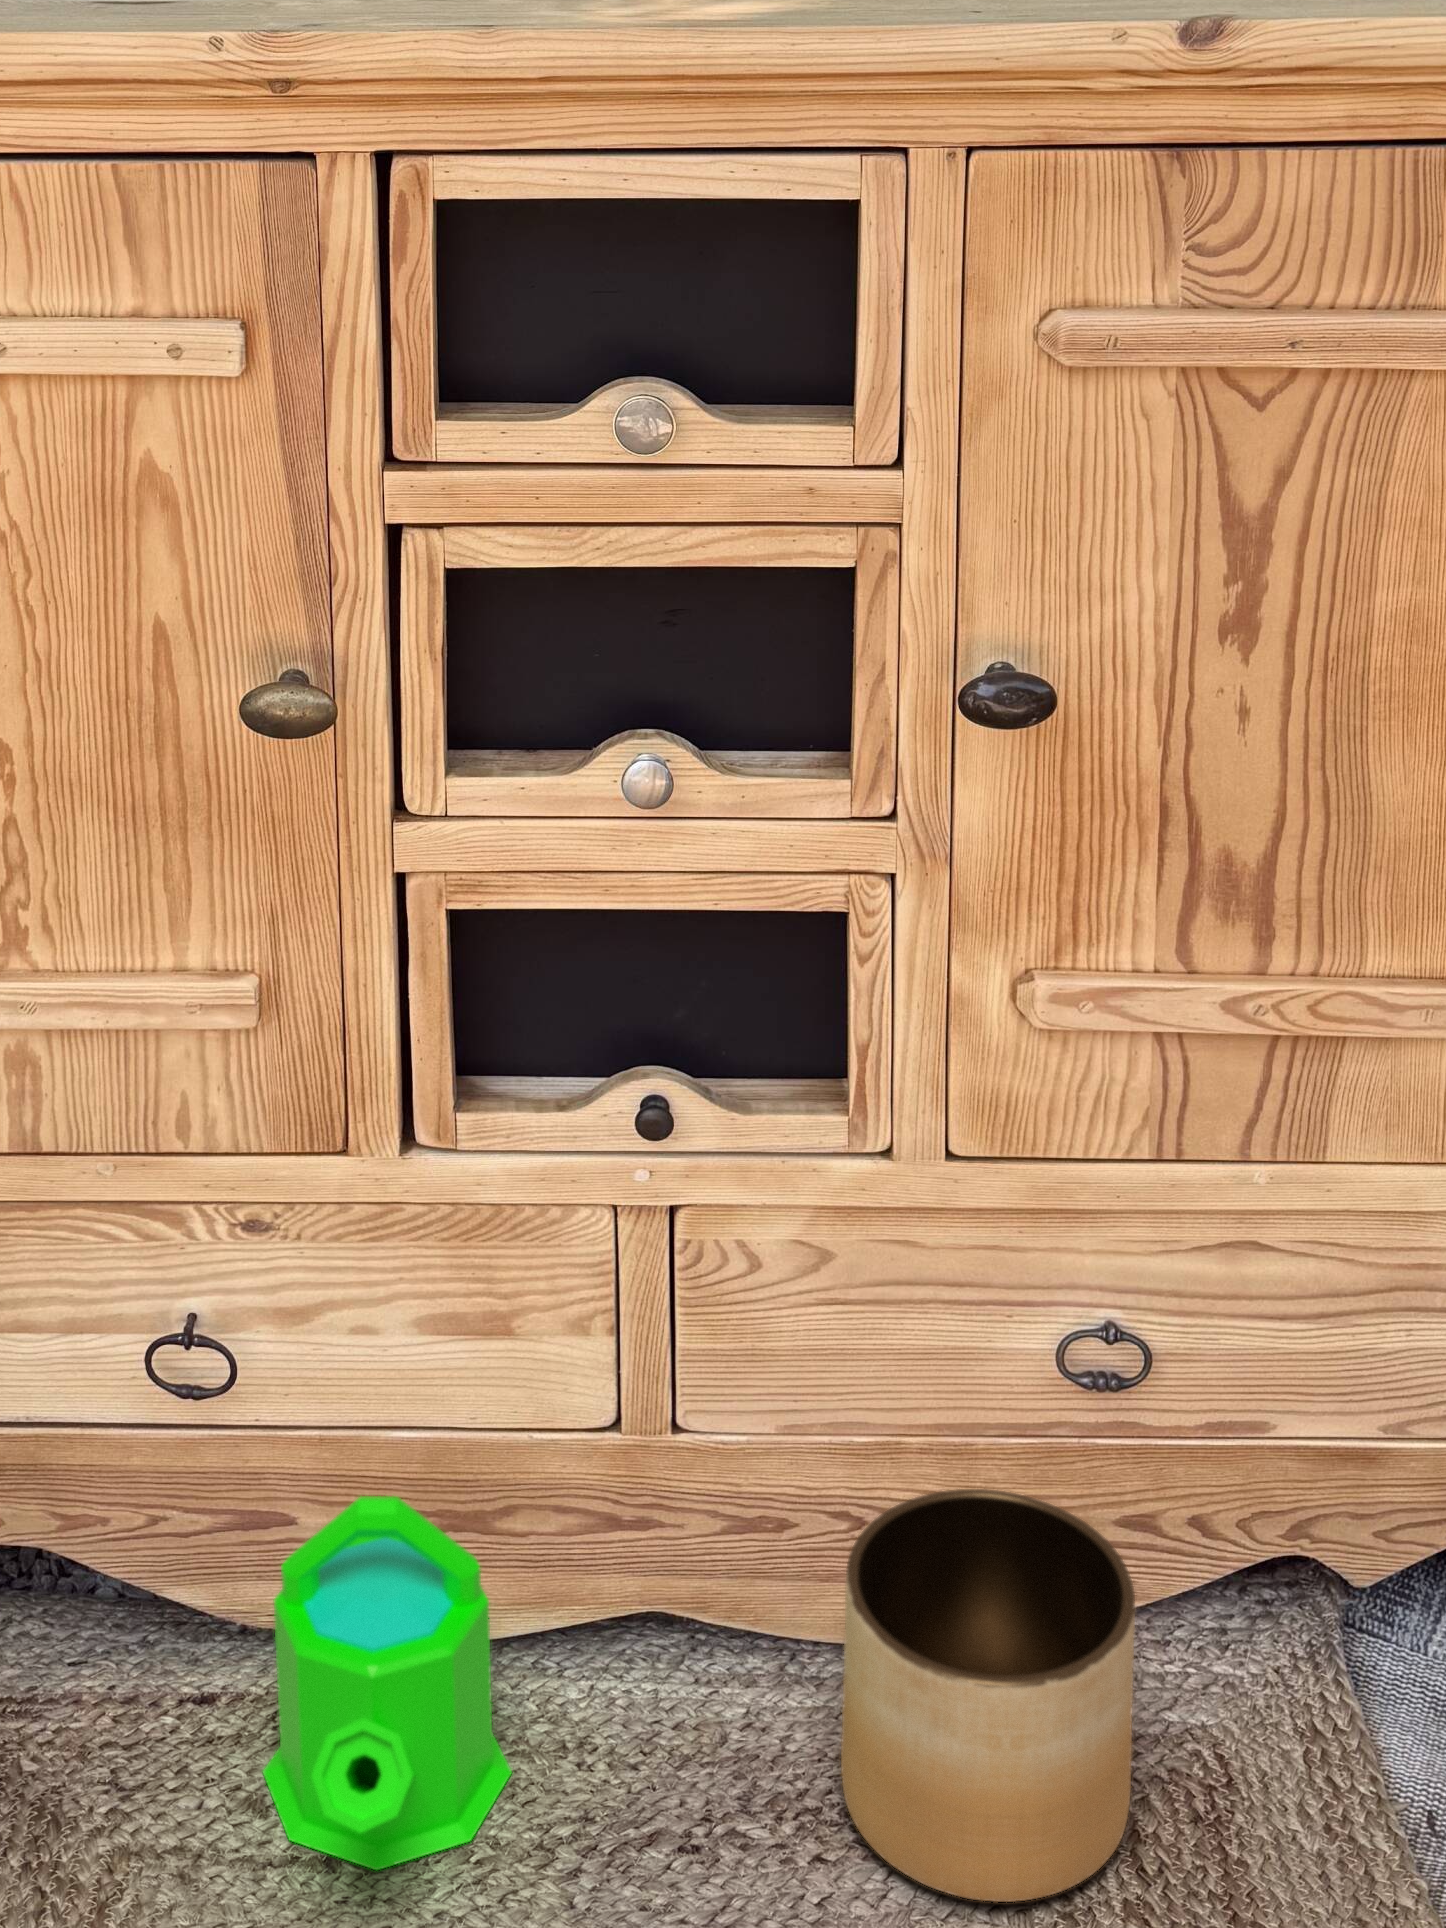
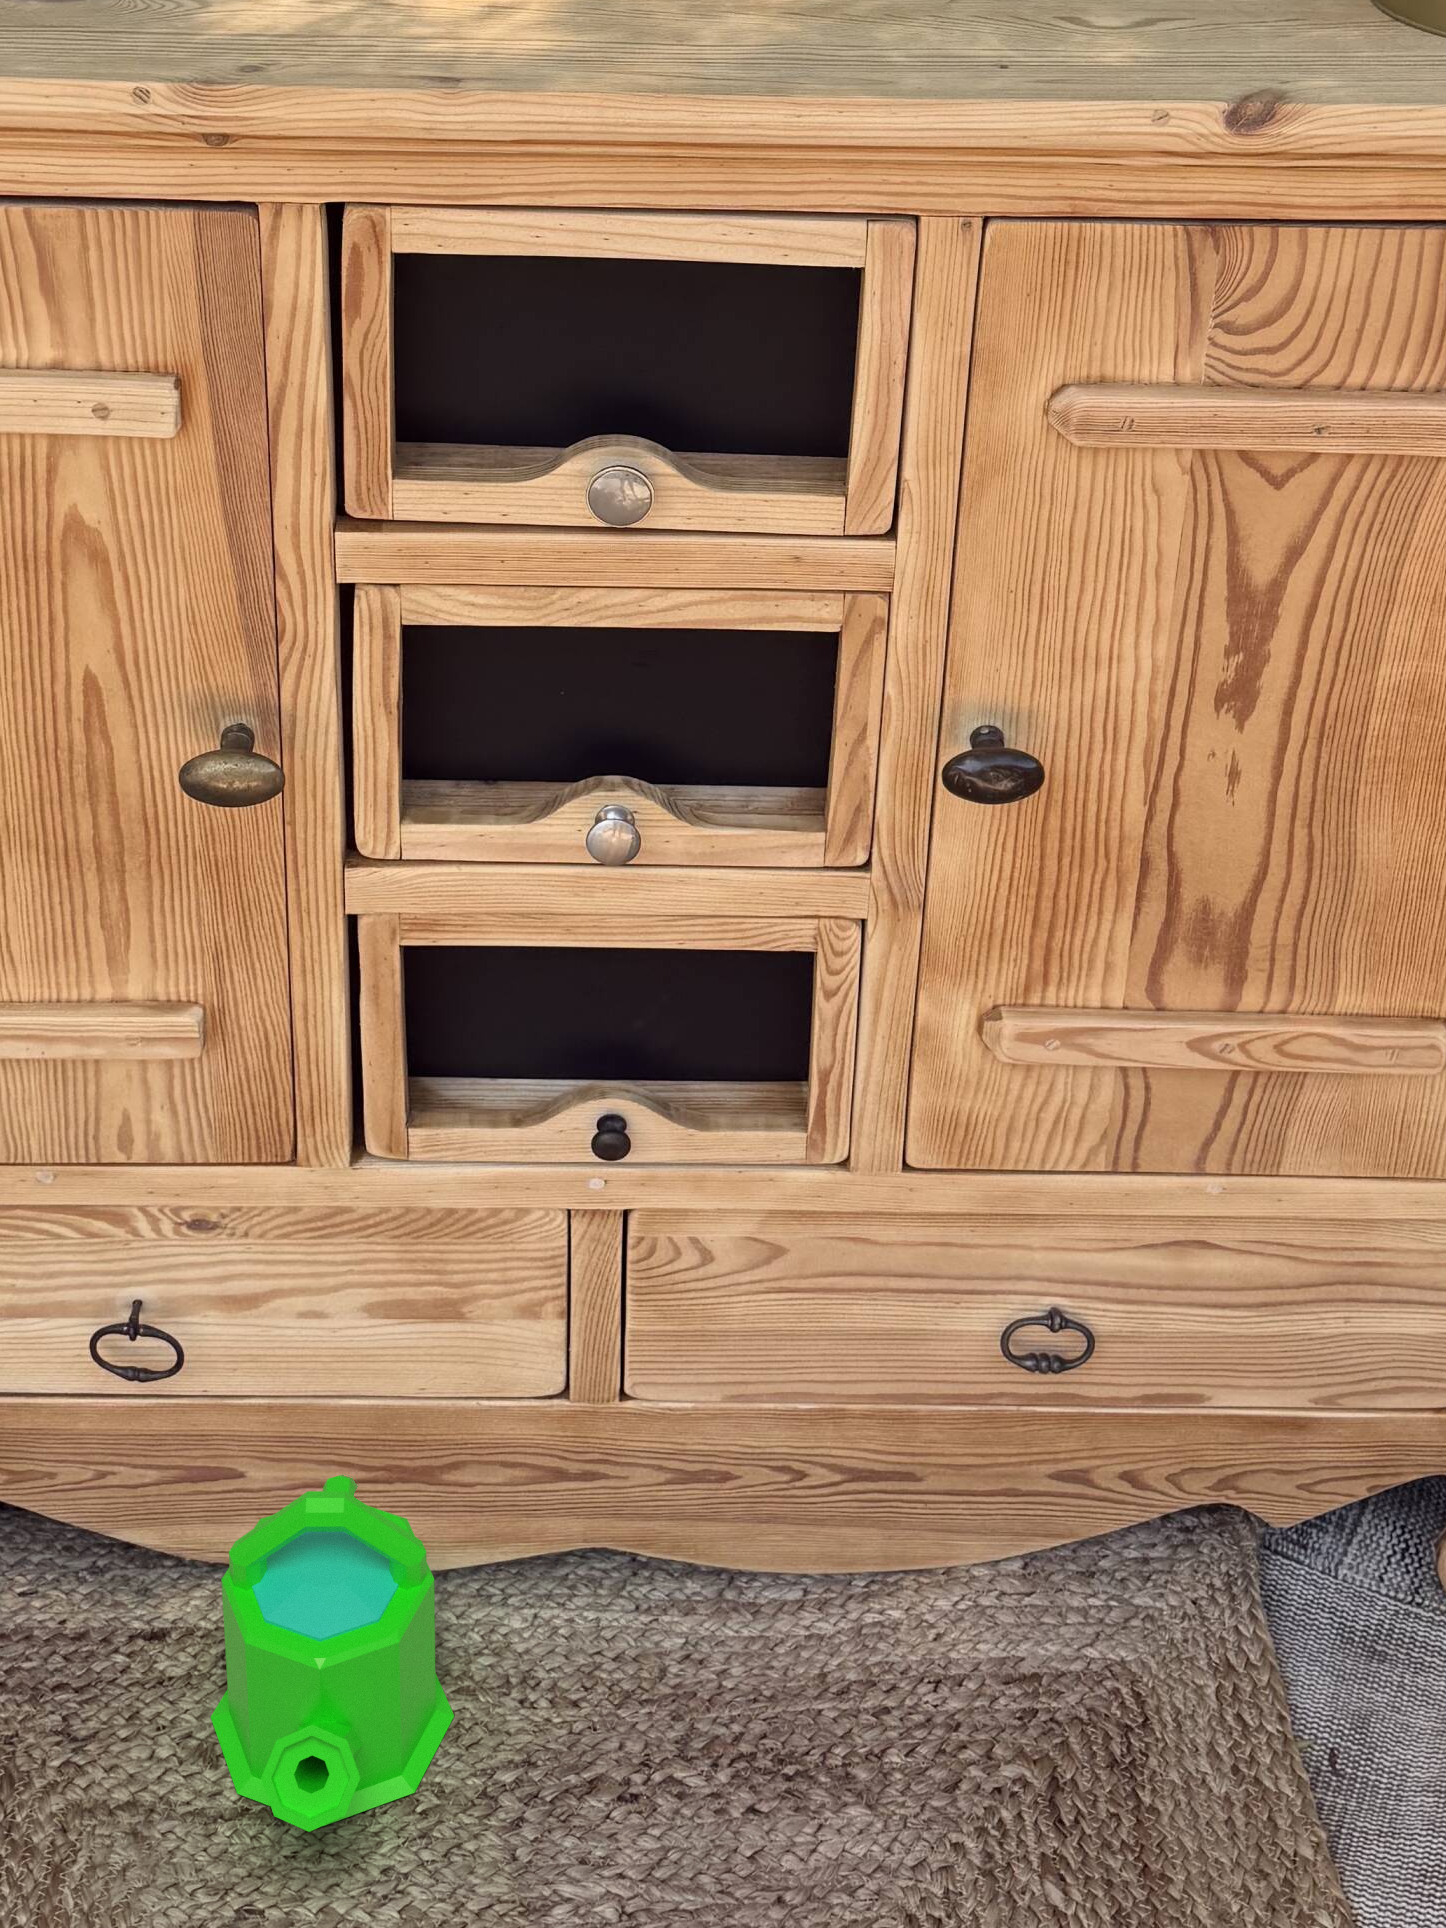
planter: present [841,1489,1135,1902] -> none [771,1463,1063,1857]

